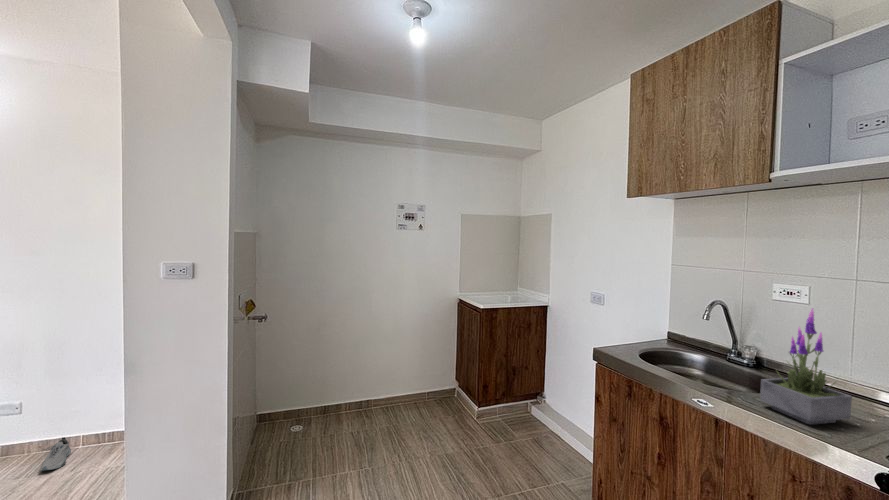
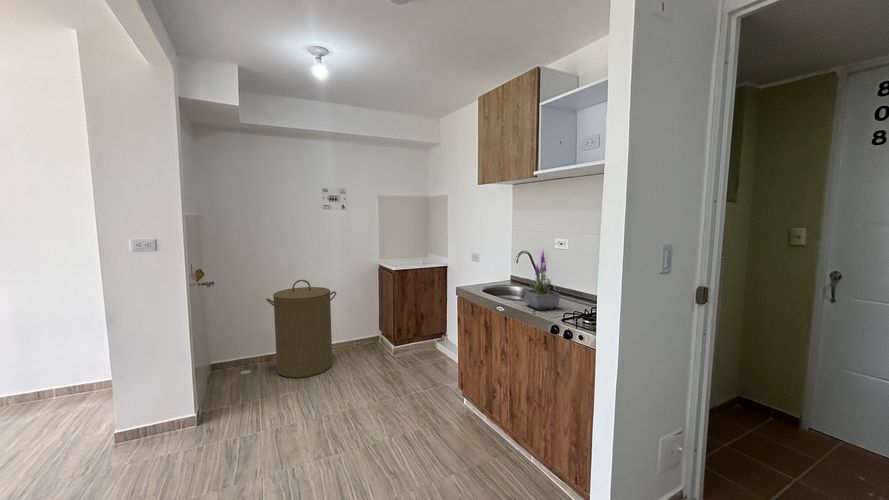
laundry hamper: none [327,316,410,443] -> present [266,280,336,378]
shoe: present [40,437,71,471] -> none [27,390,48,415]

